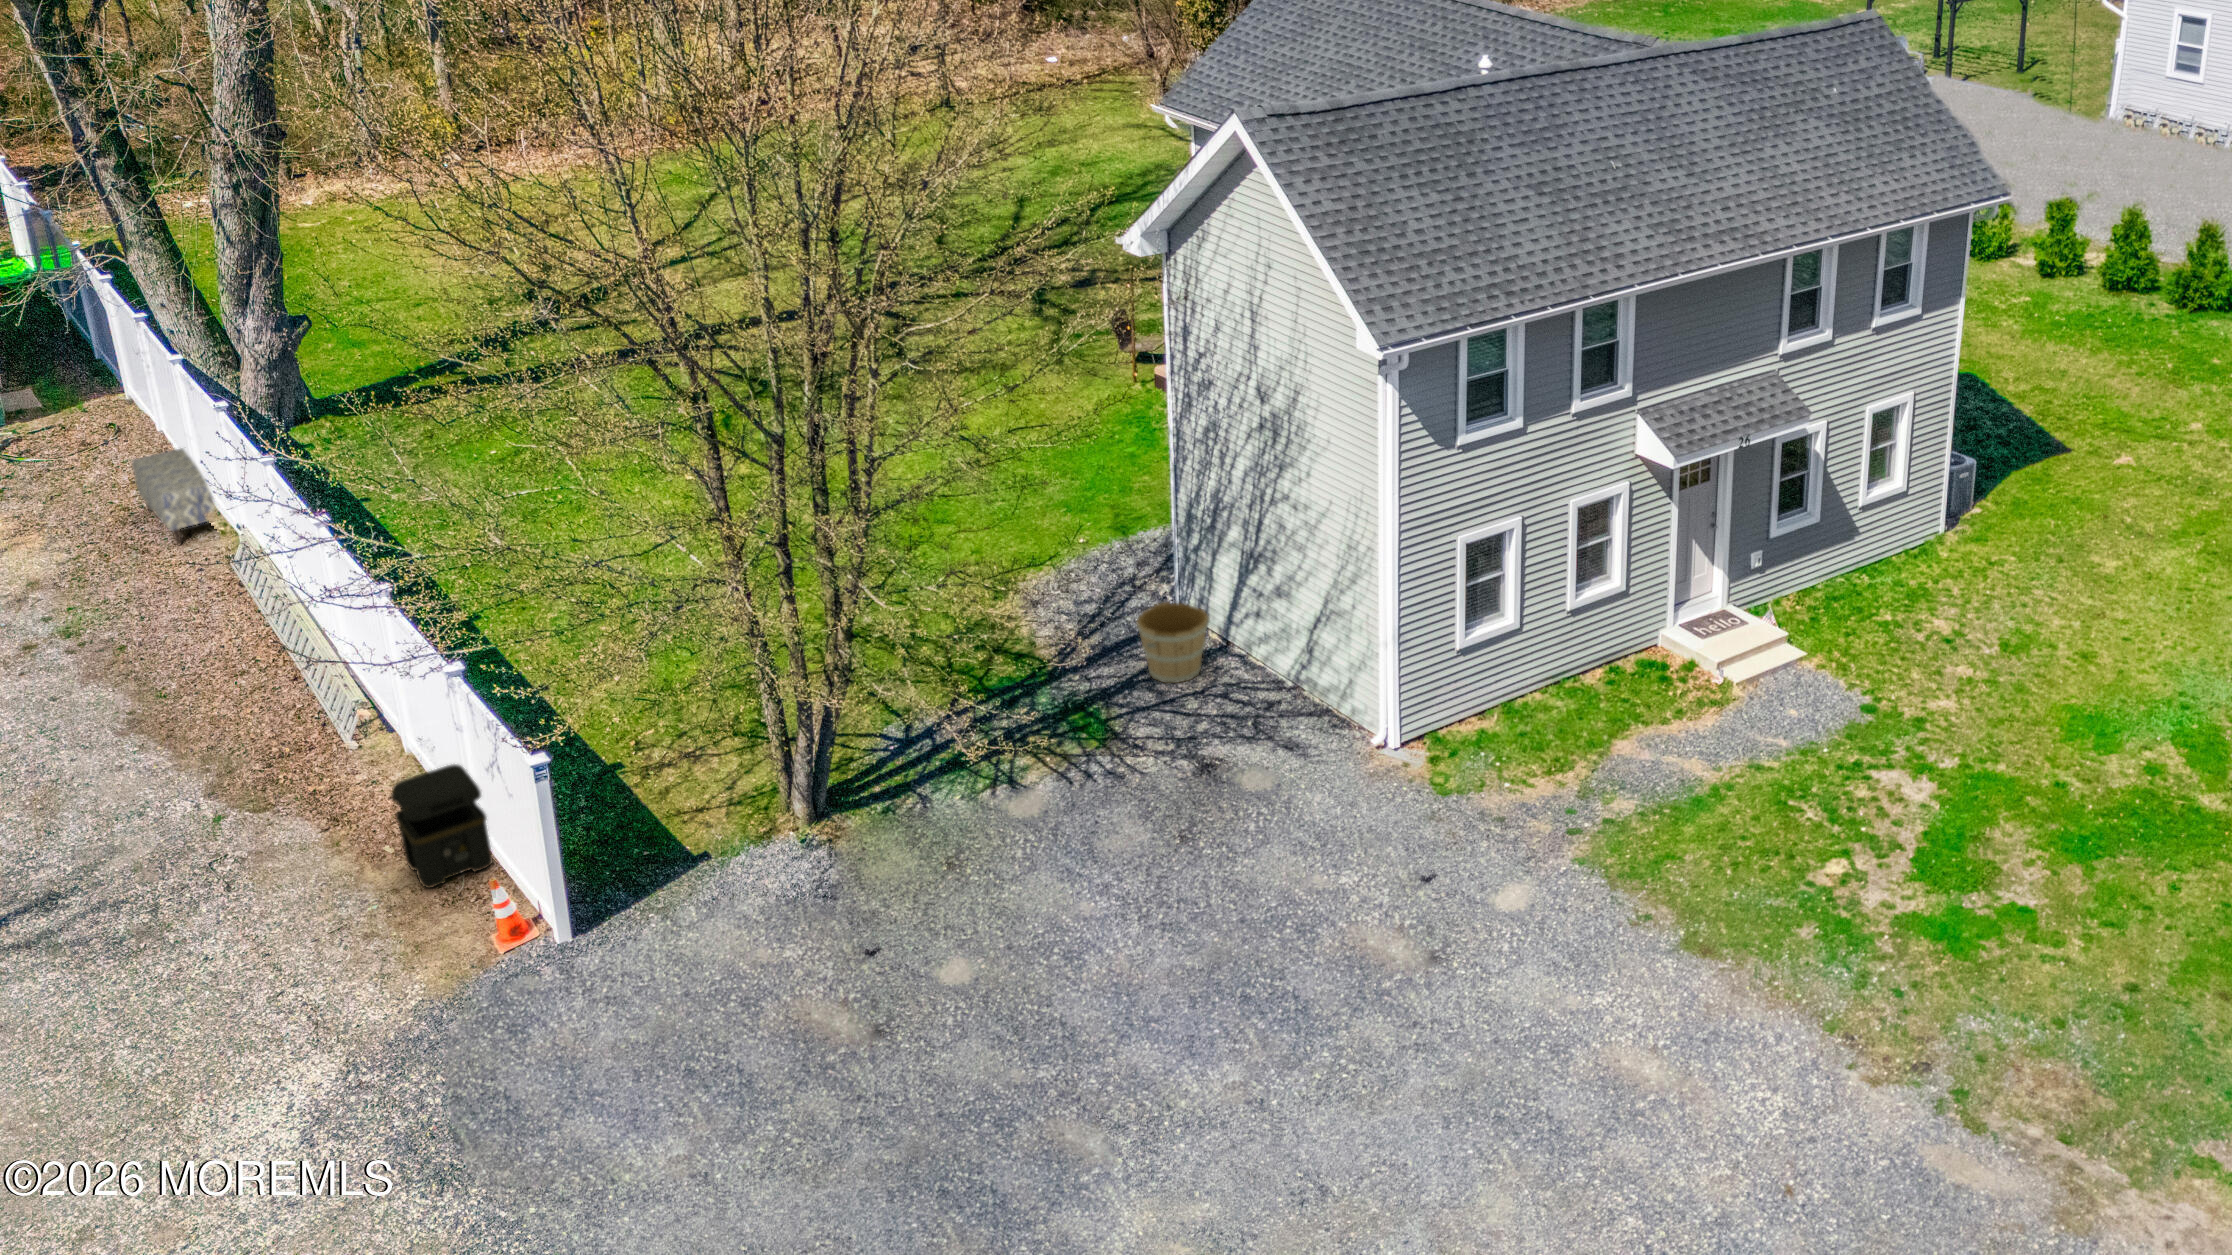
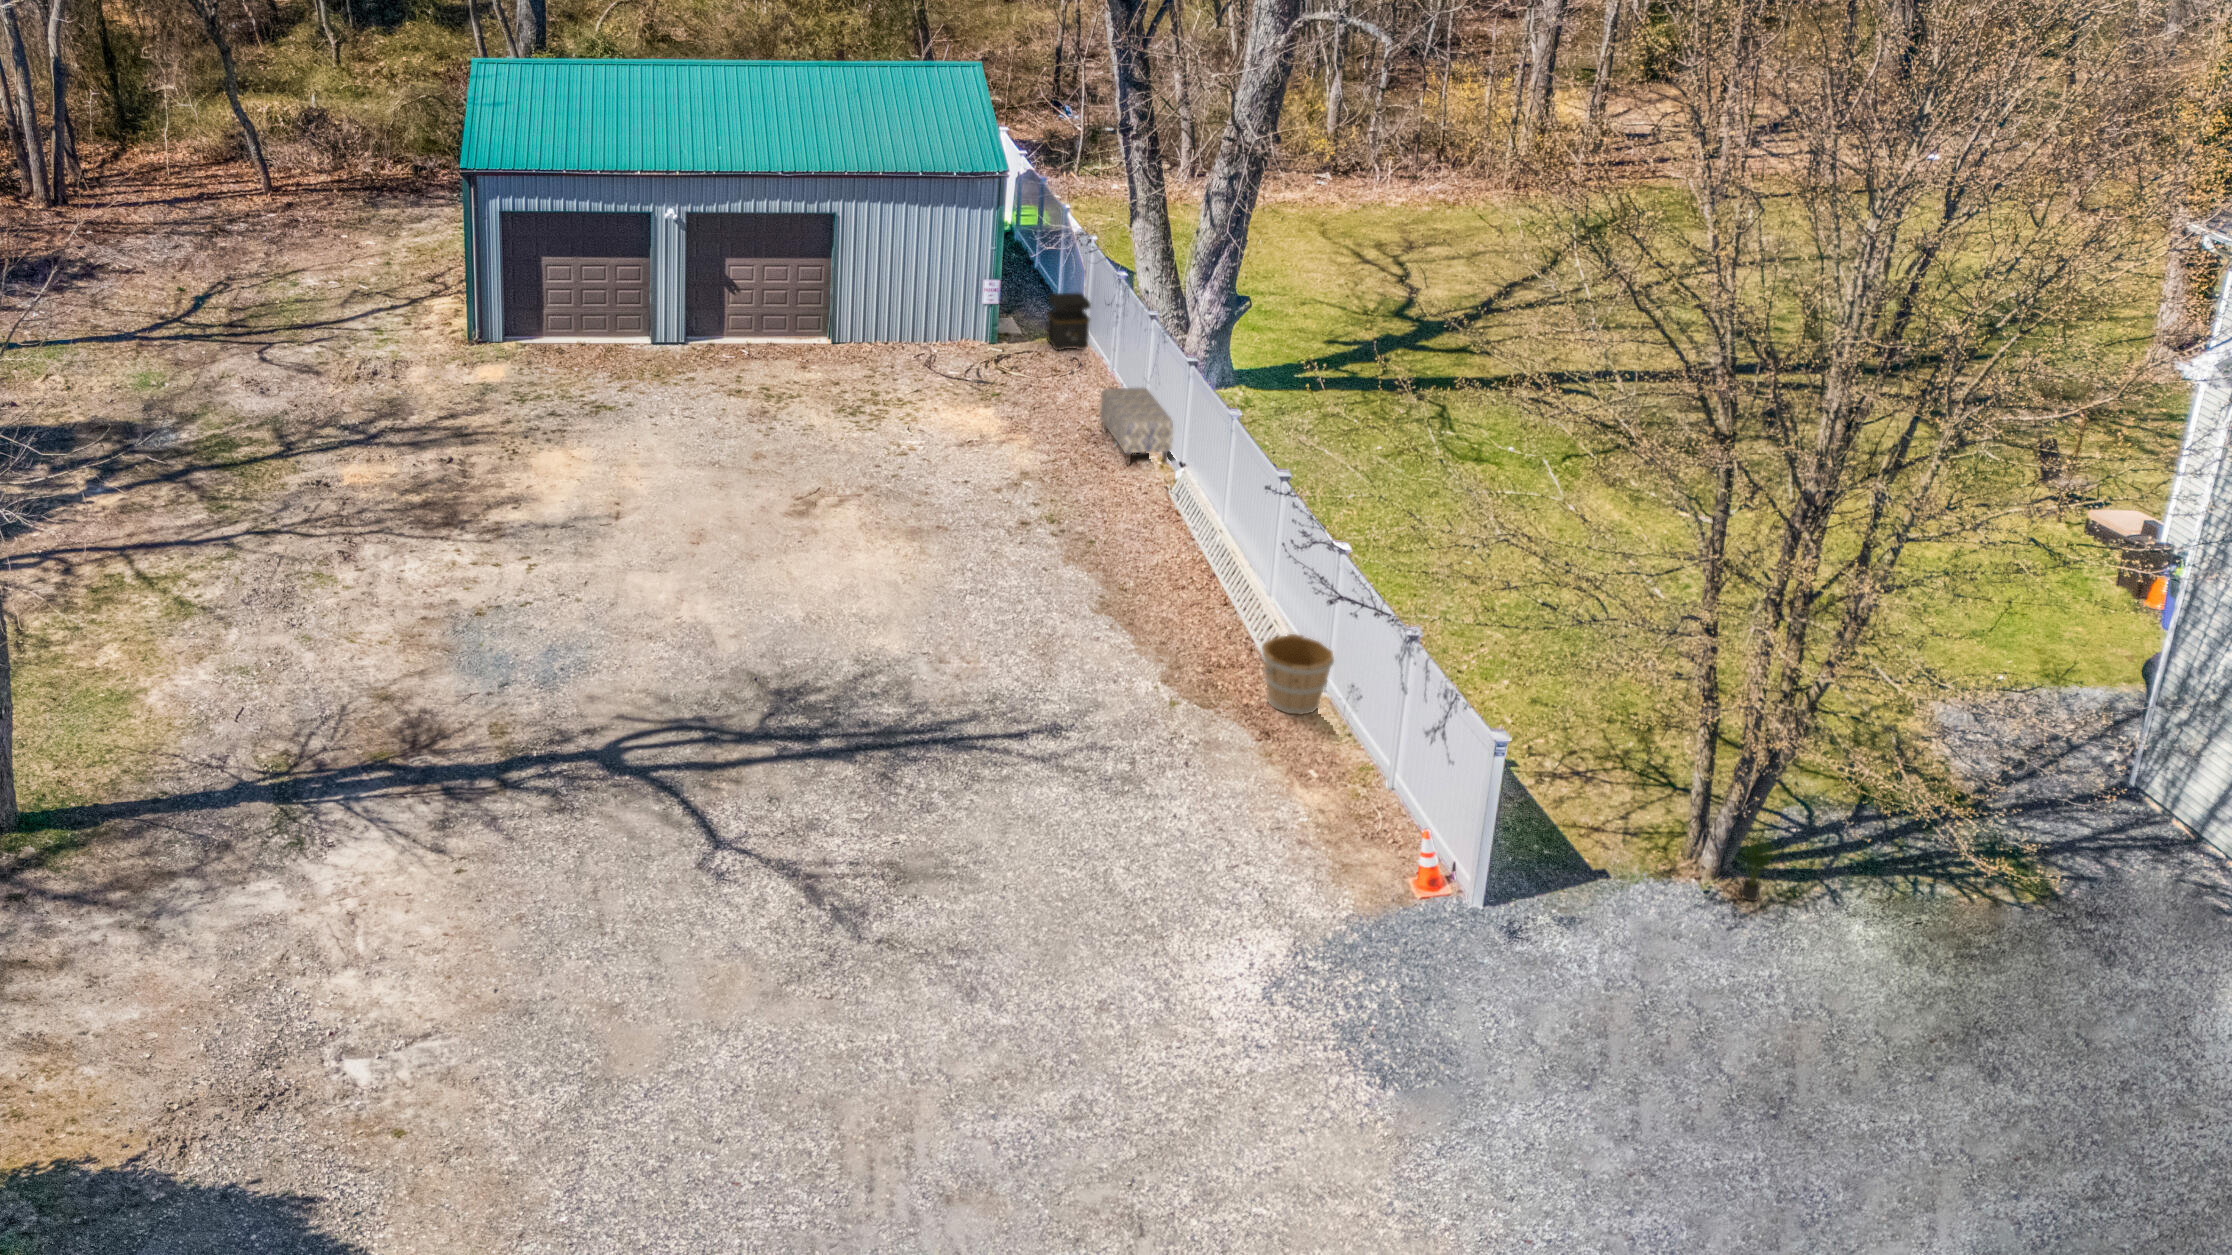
wooden bucket: present [1136,602,1209,683] -> present [1262,634,1334,715]
potted plant: none [812,755,865,834] -> present [1741,830,1780,901]
toolbox: present [391,764,493,888] -> present [1047,293,1091,350]

